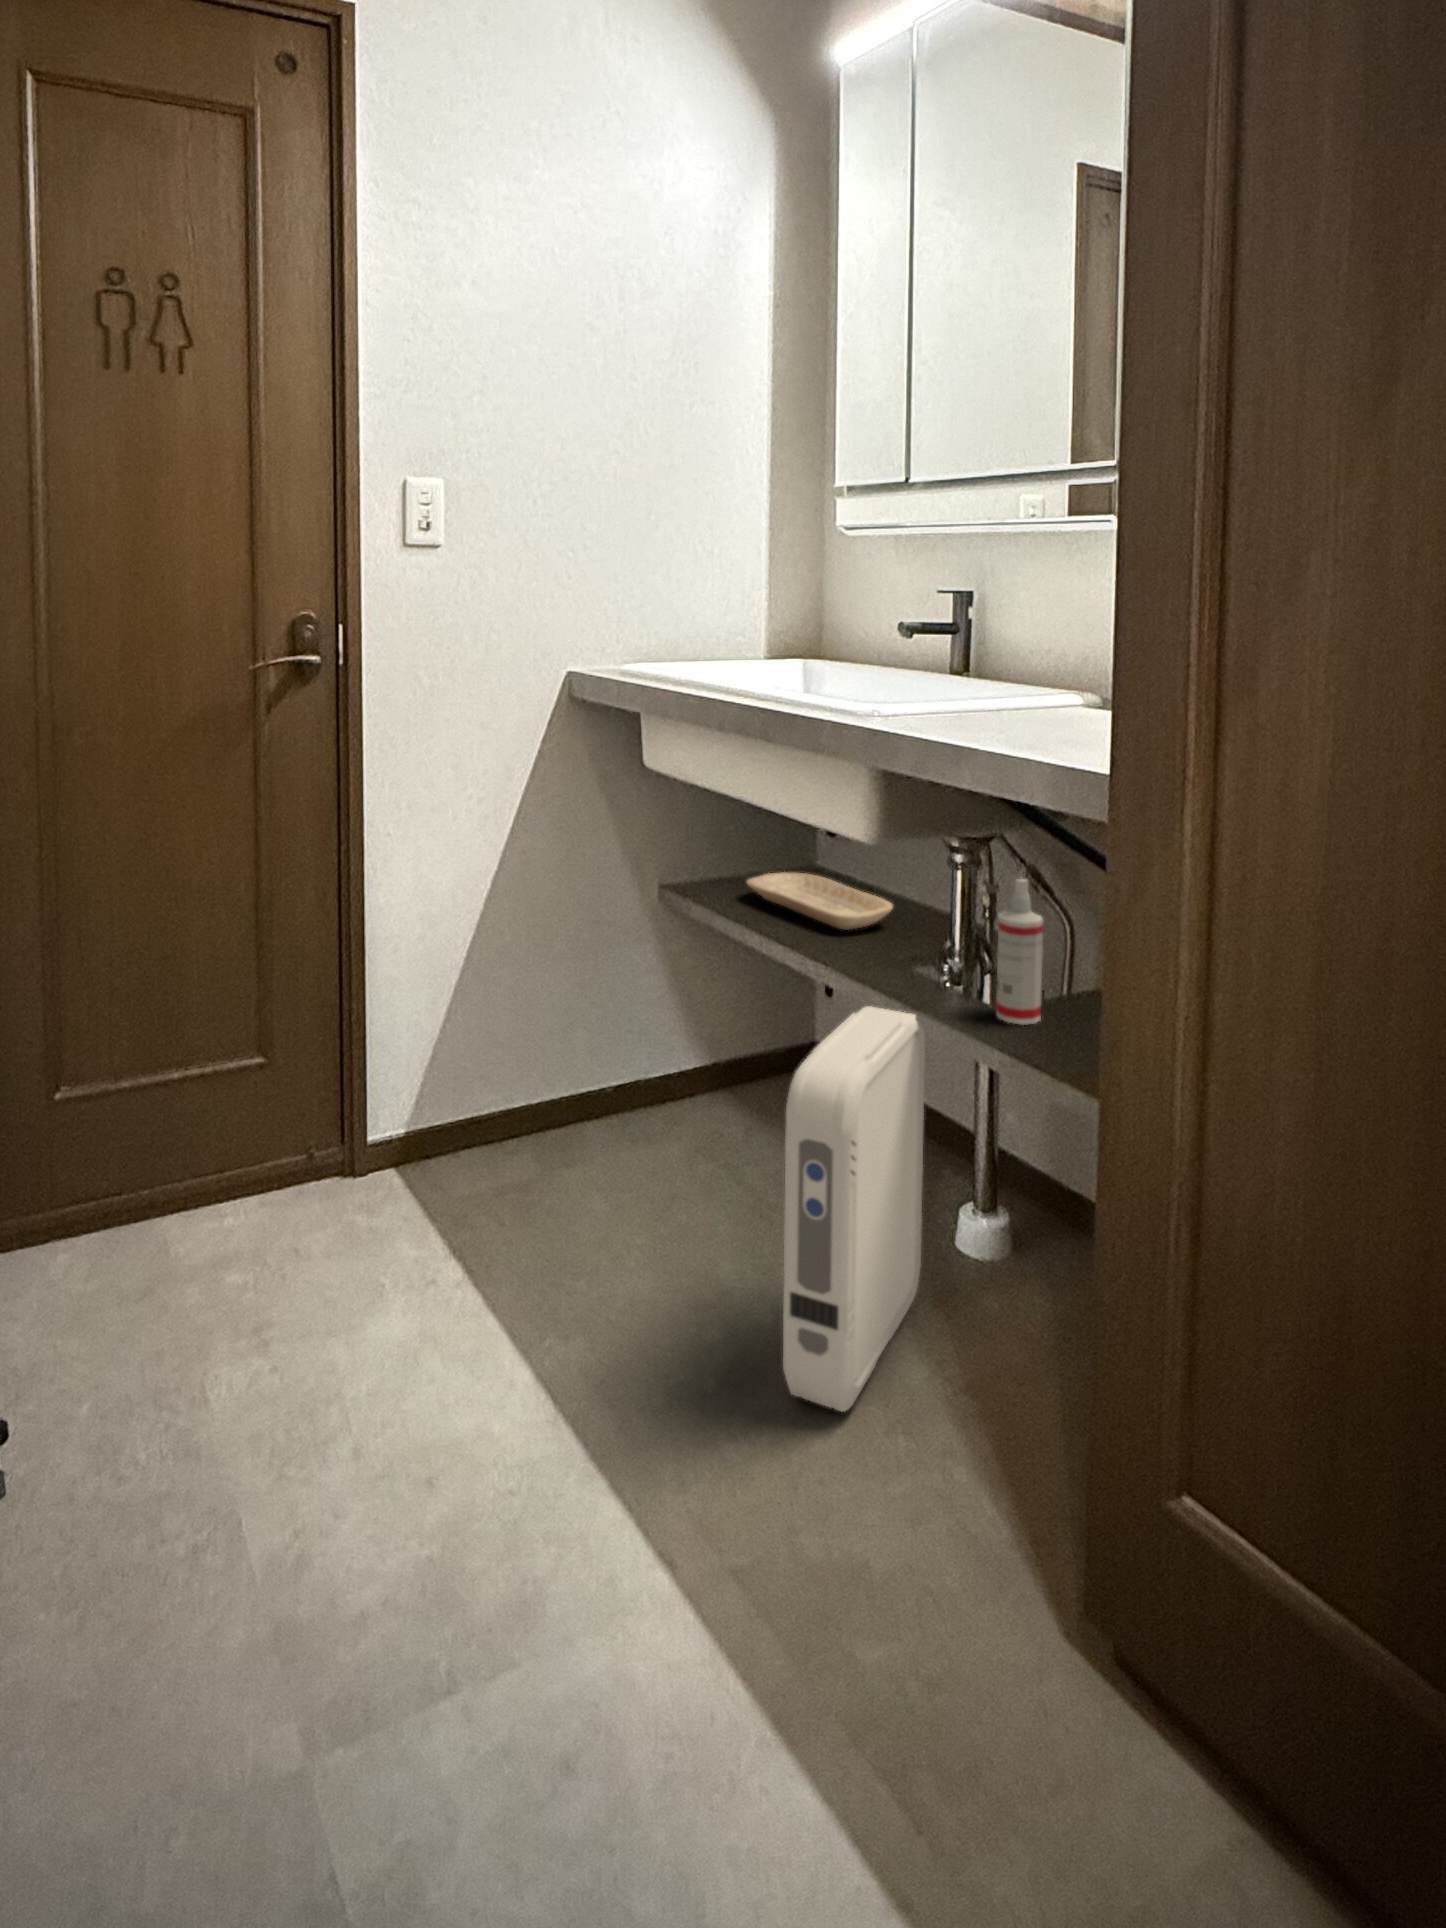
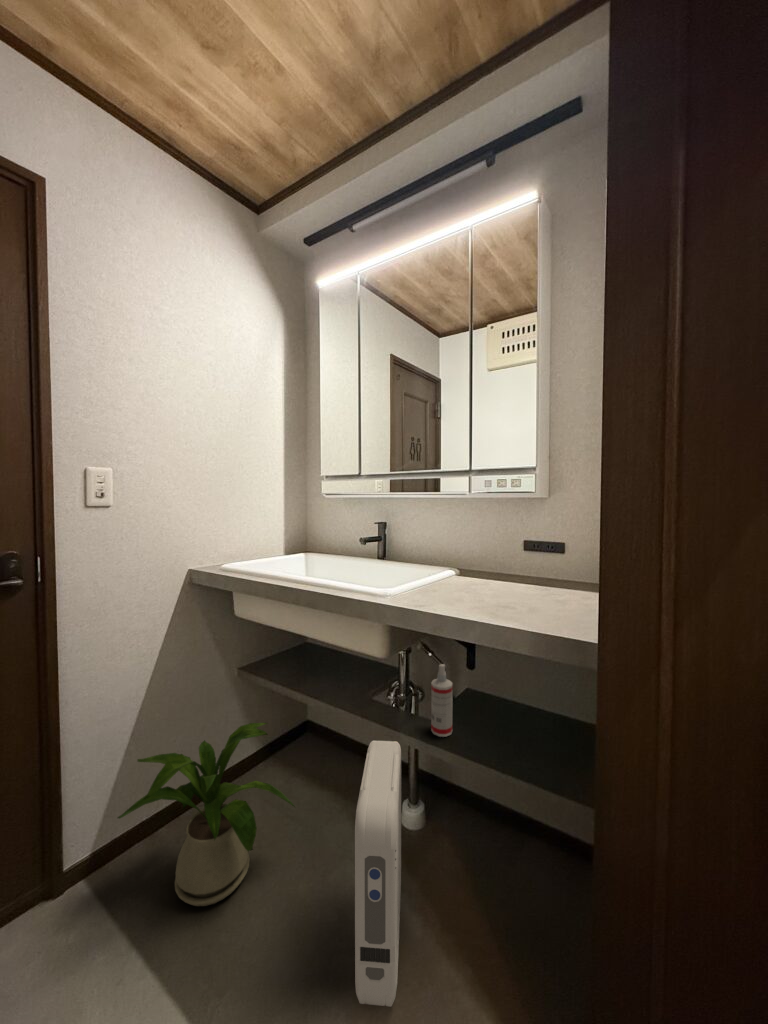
tray: present [746,872,893,930] -> none [285,653,359,684]
house plant: none [443,957,734,1242] -> present [118,723,294,906]

